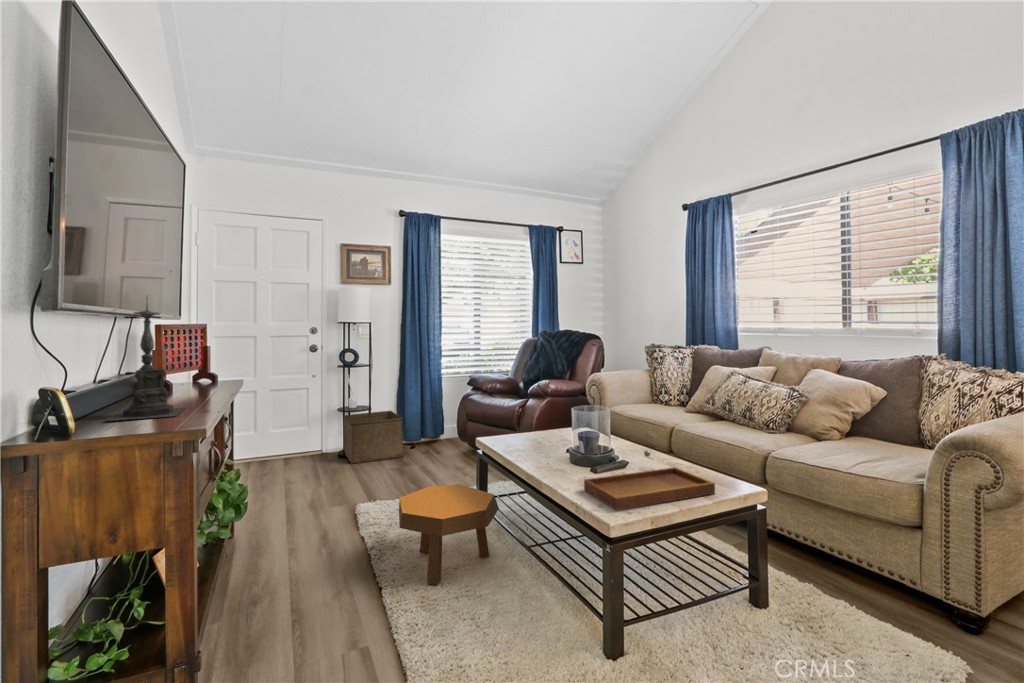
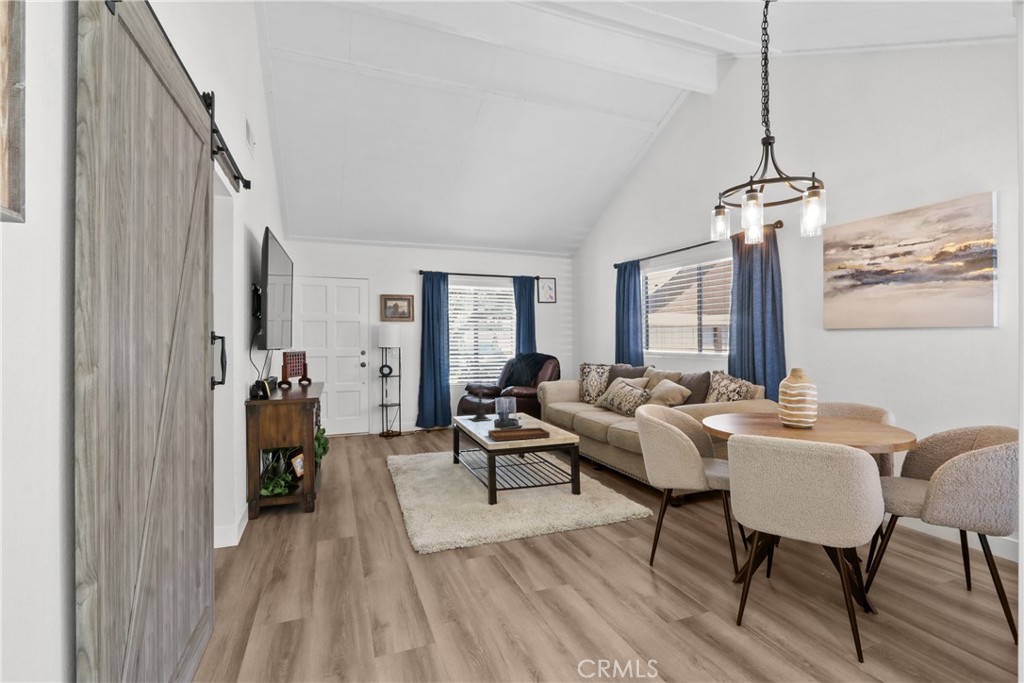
candle holder: present [105,298,184,421] -> present [470,384,490,421]
storage bin: present [343,411,404,463] -> none [381,407,420,440]
footstool: present [399,484,499,585] -> none [403,442,458,487]

